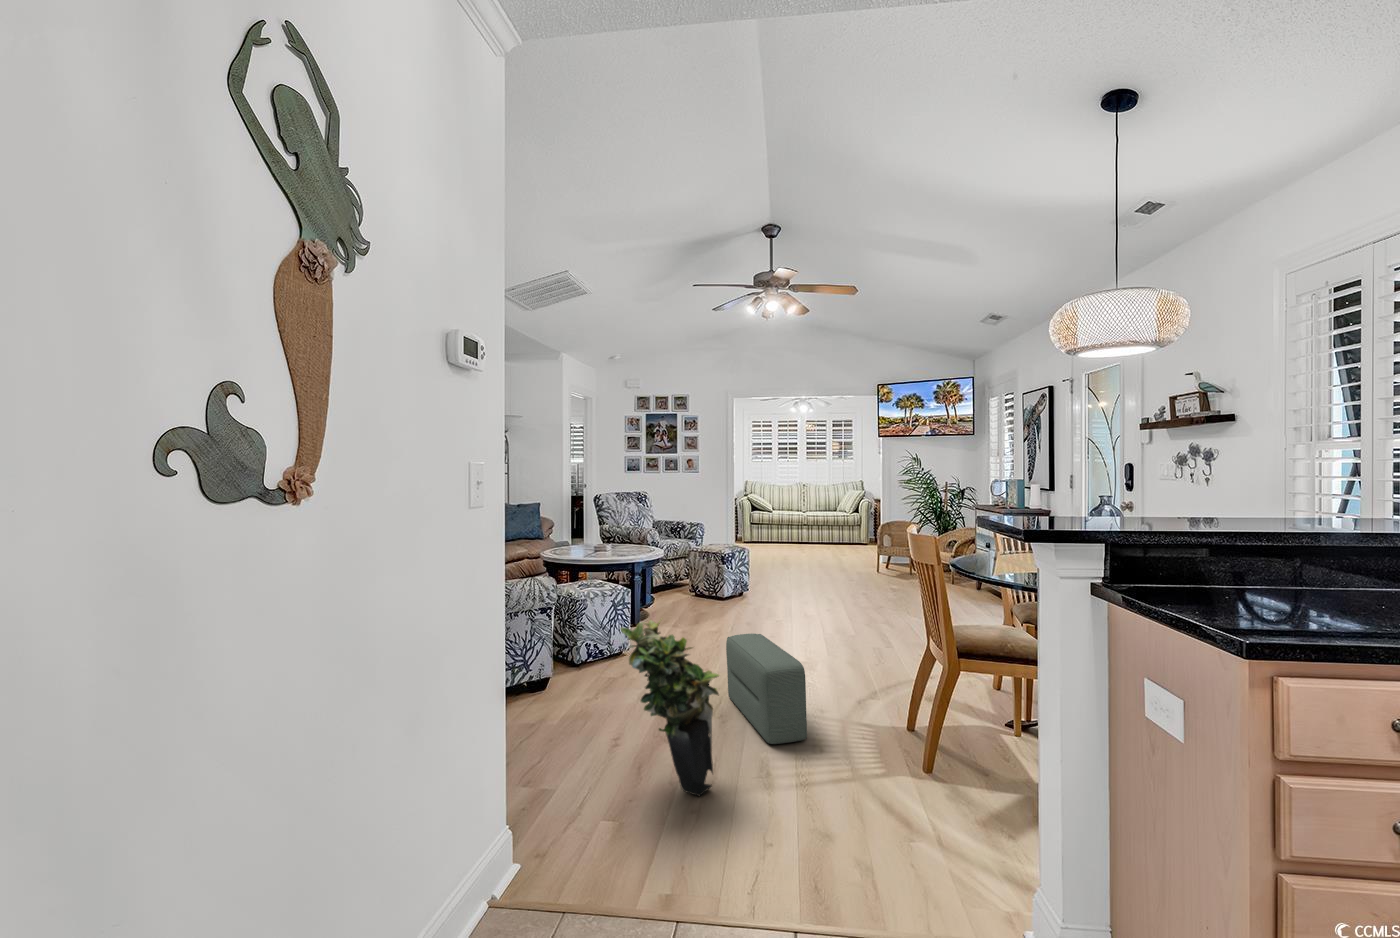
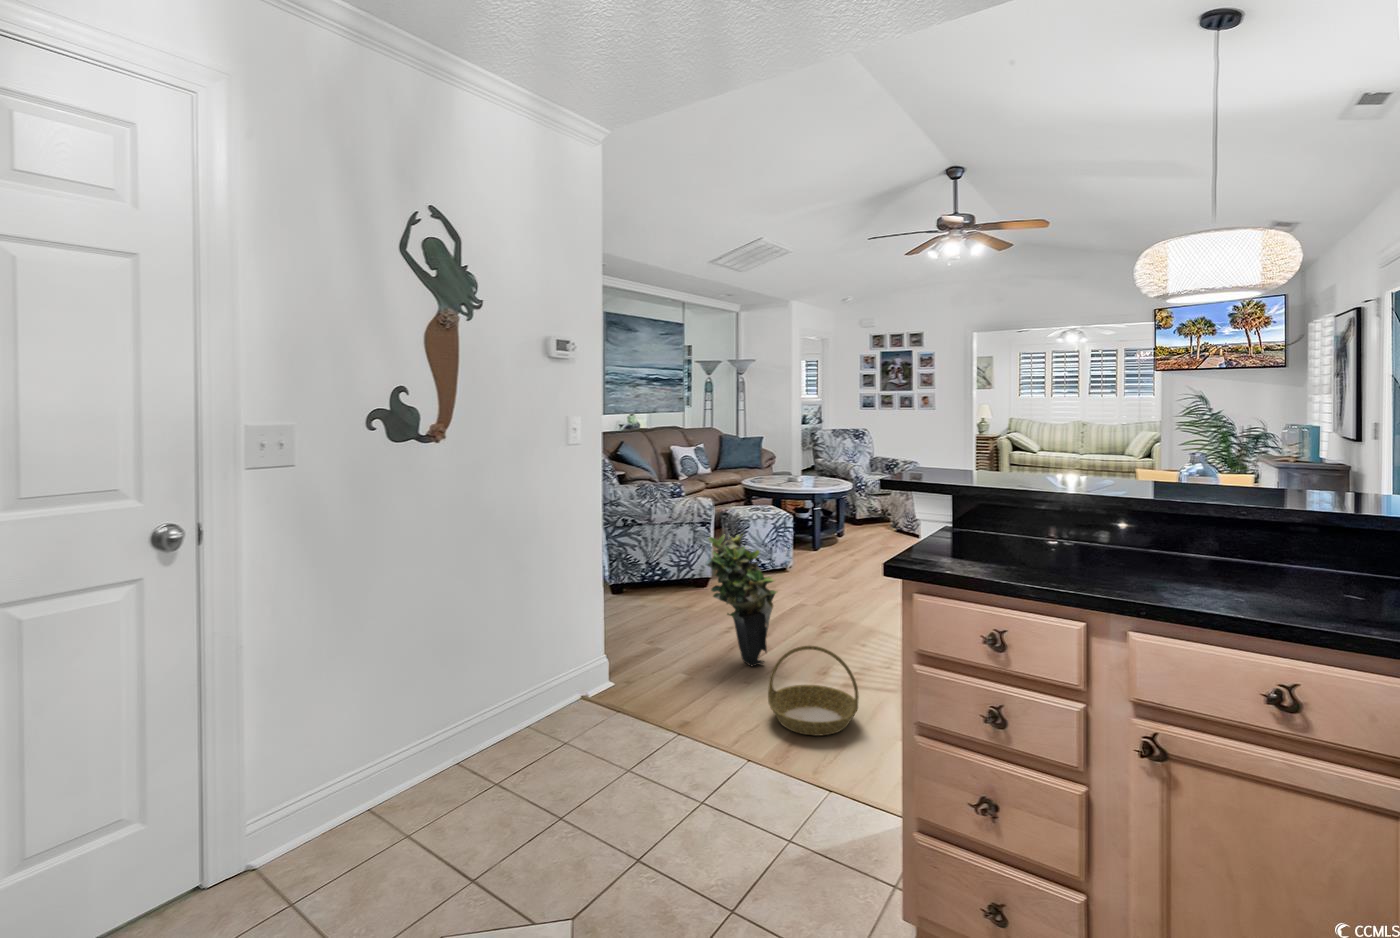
pouf: present [726,634,807,744] -> none [835,562,874,650]
basket: none [781,760,903,891] -> present [768,646,859,736]

